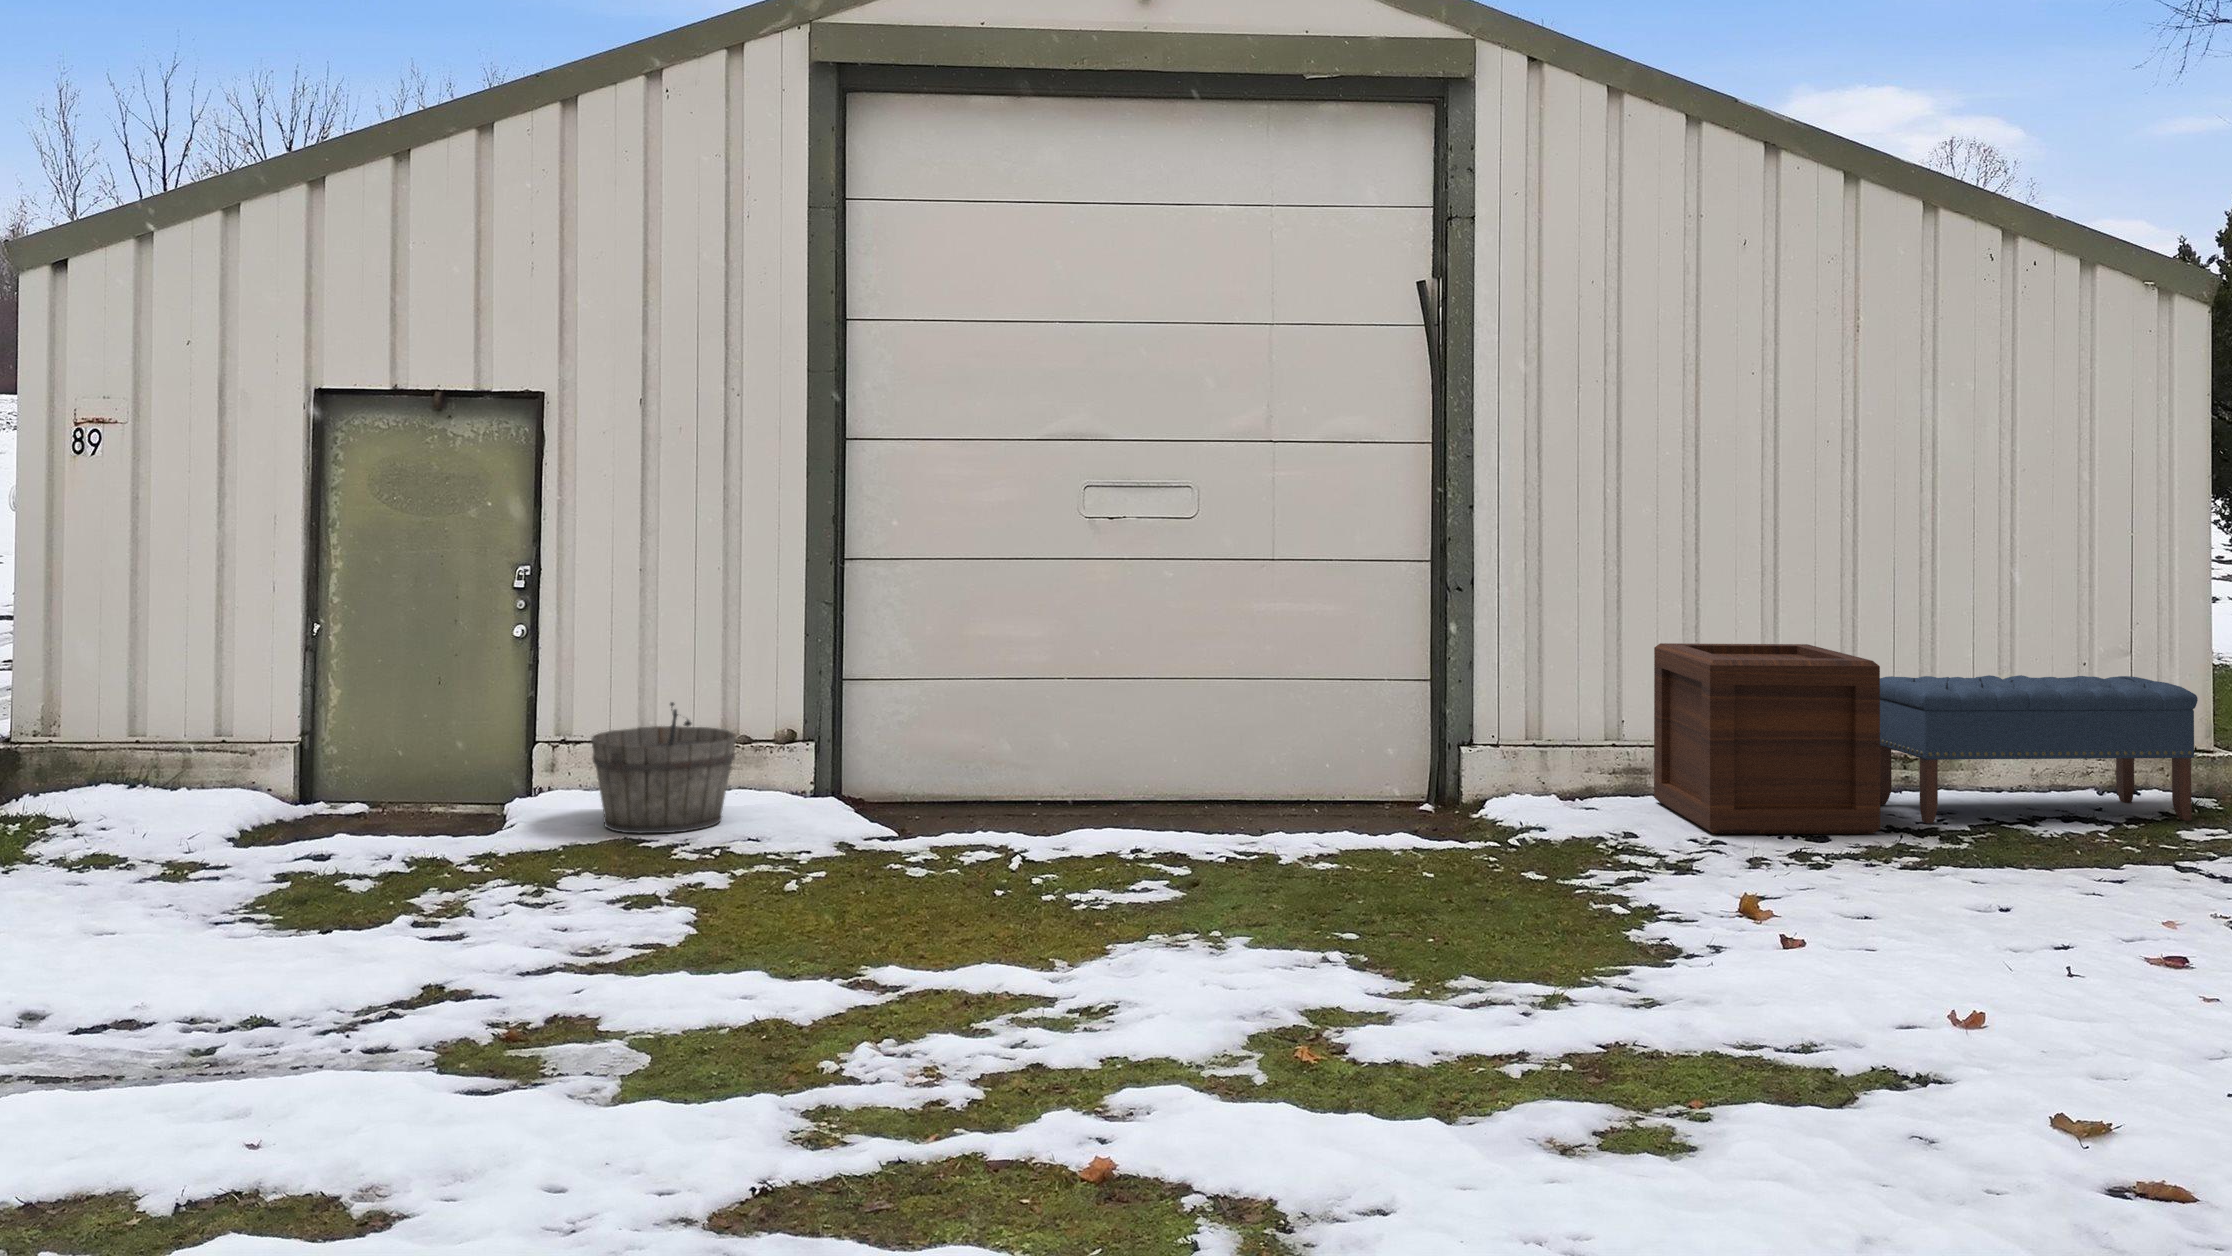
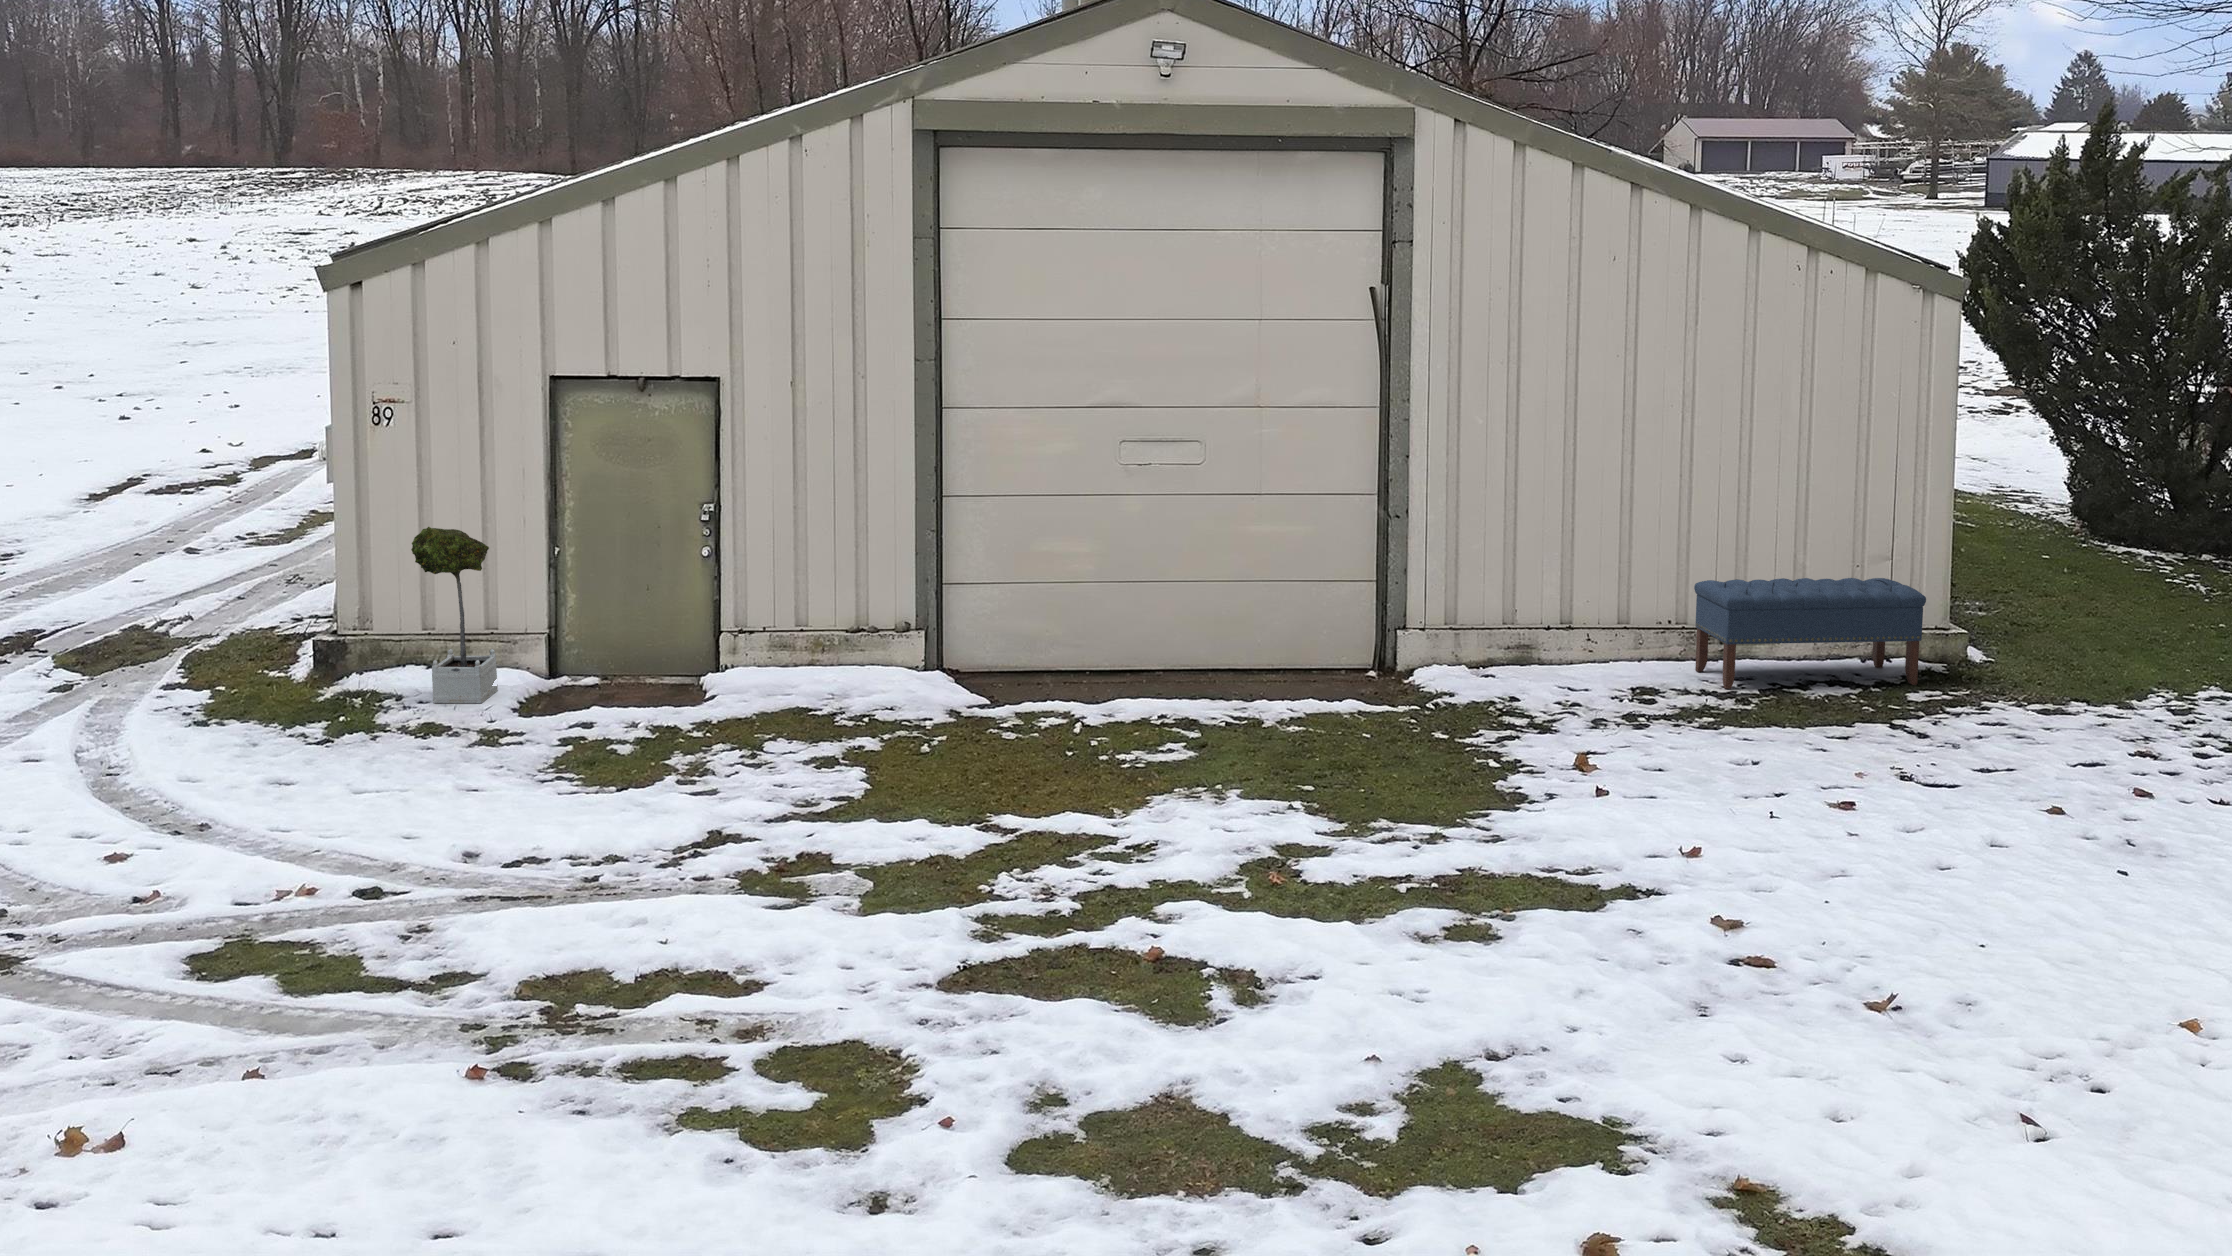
potted tree: none [101,580,216,831] -> present [411,527,498,703]
wooden crate: present [1654,643,1880,834] -> none [1536,556,1694,699]
wooden bucket: present [591,702,737,833] -> none [769,608,873,704]

